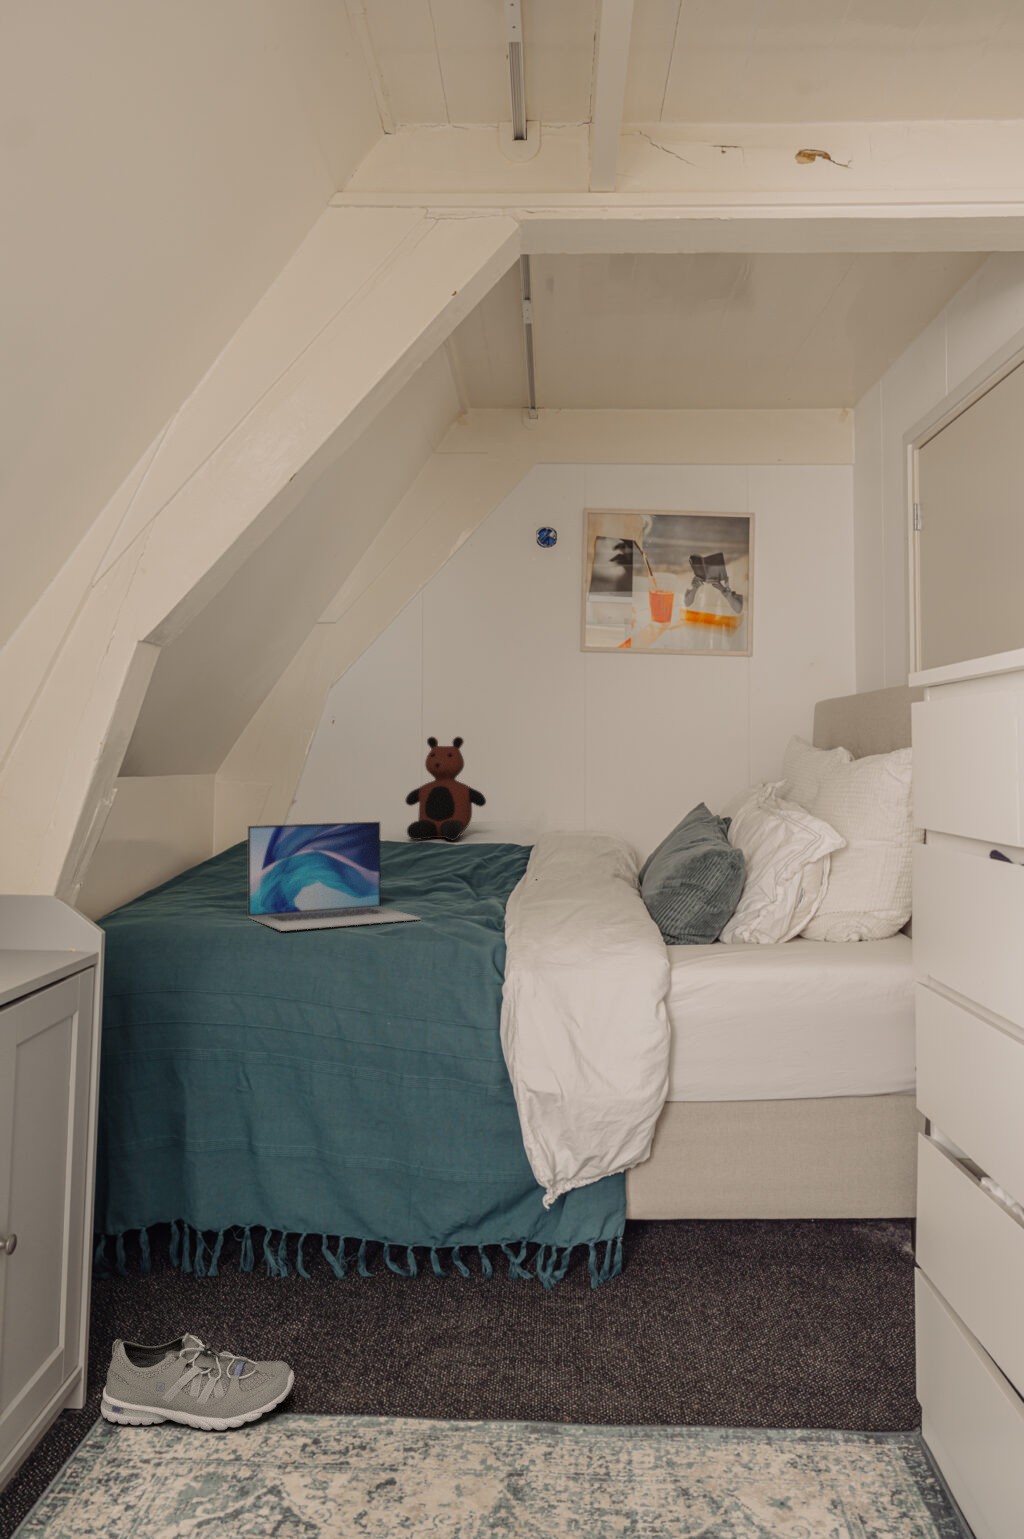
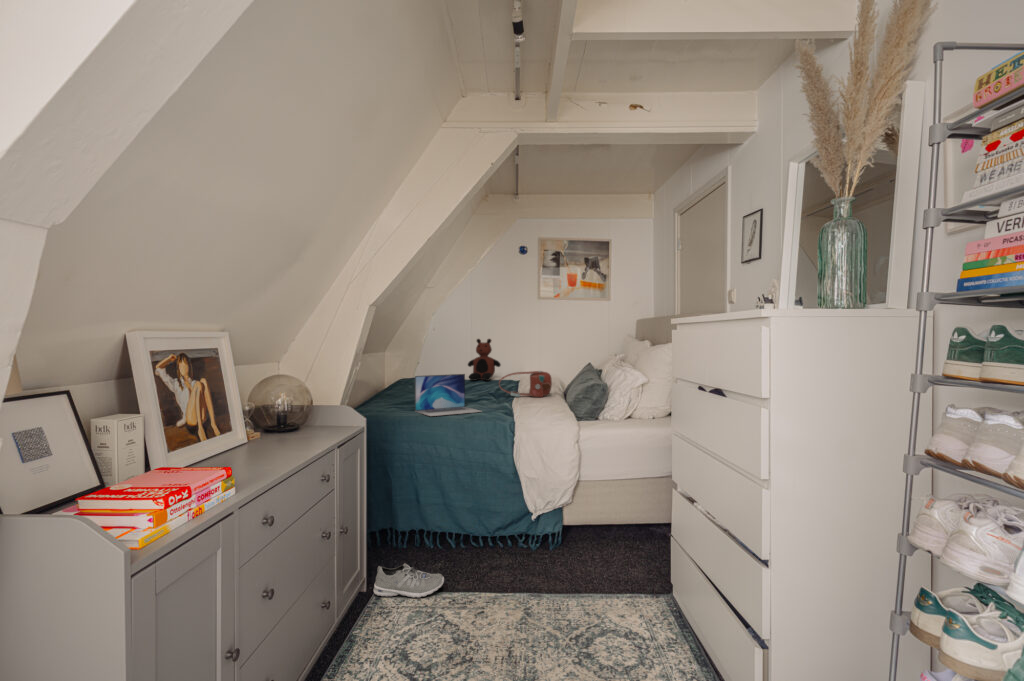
handbag: none [472,815,606,883] -> present [499,371,552,397]

